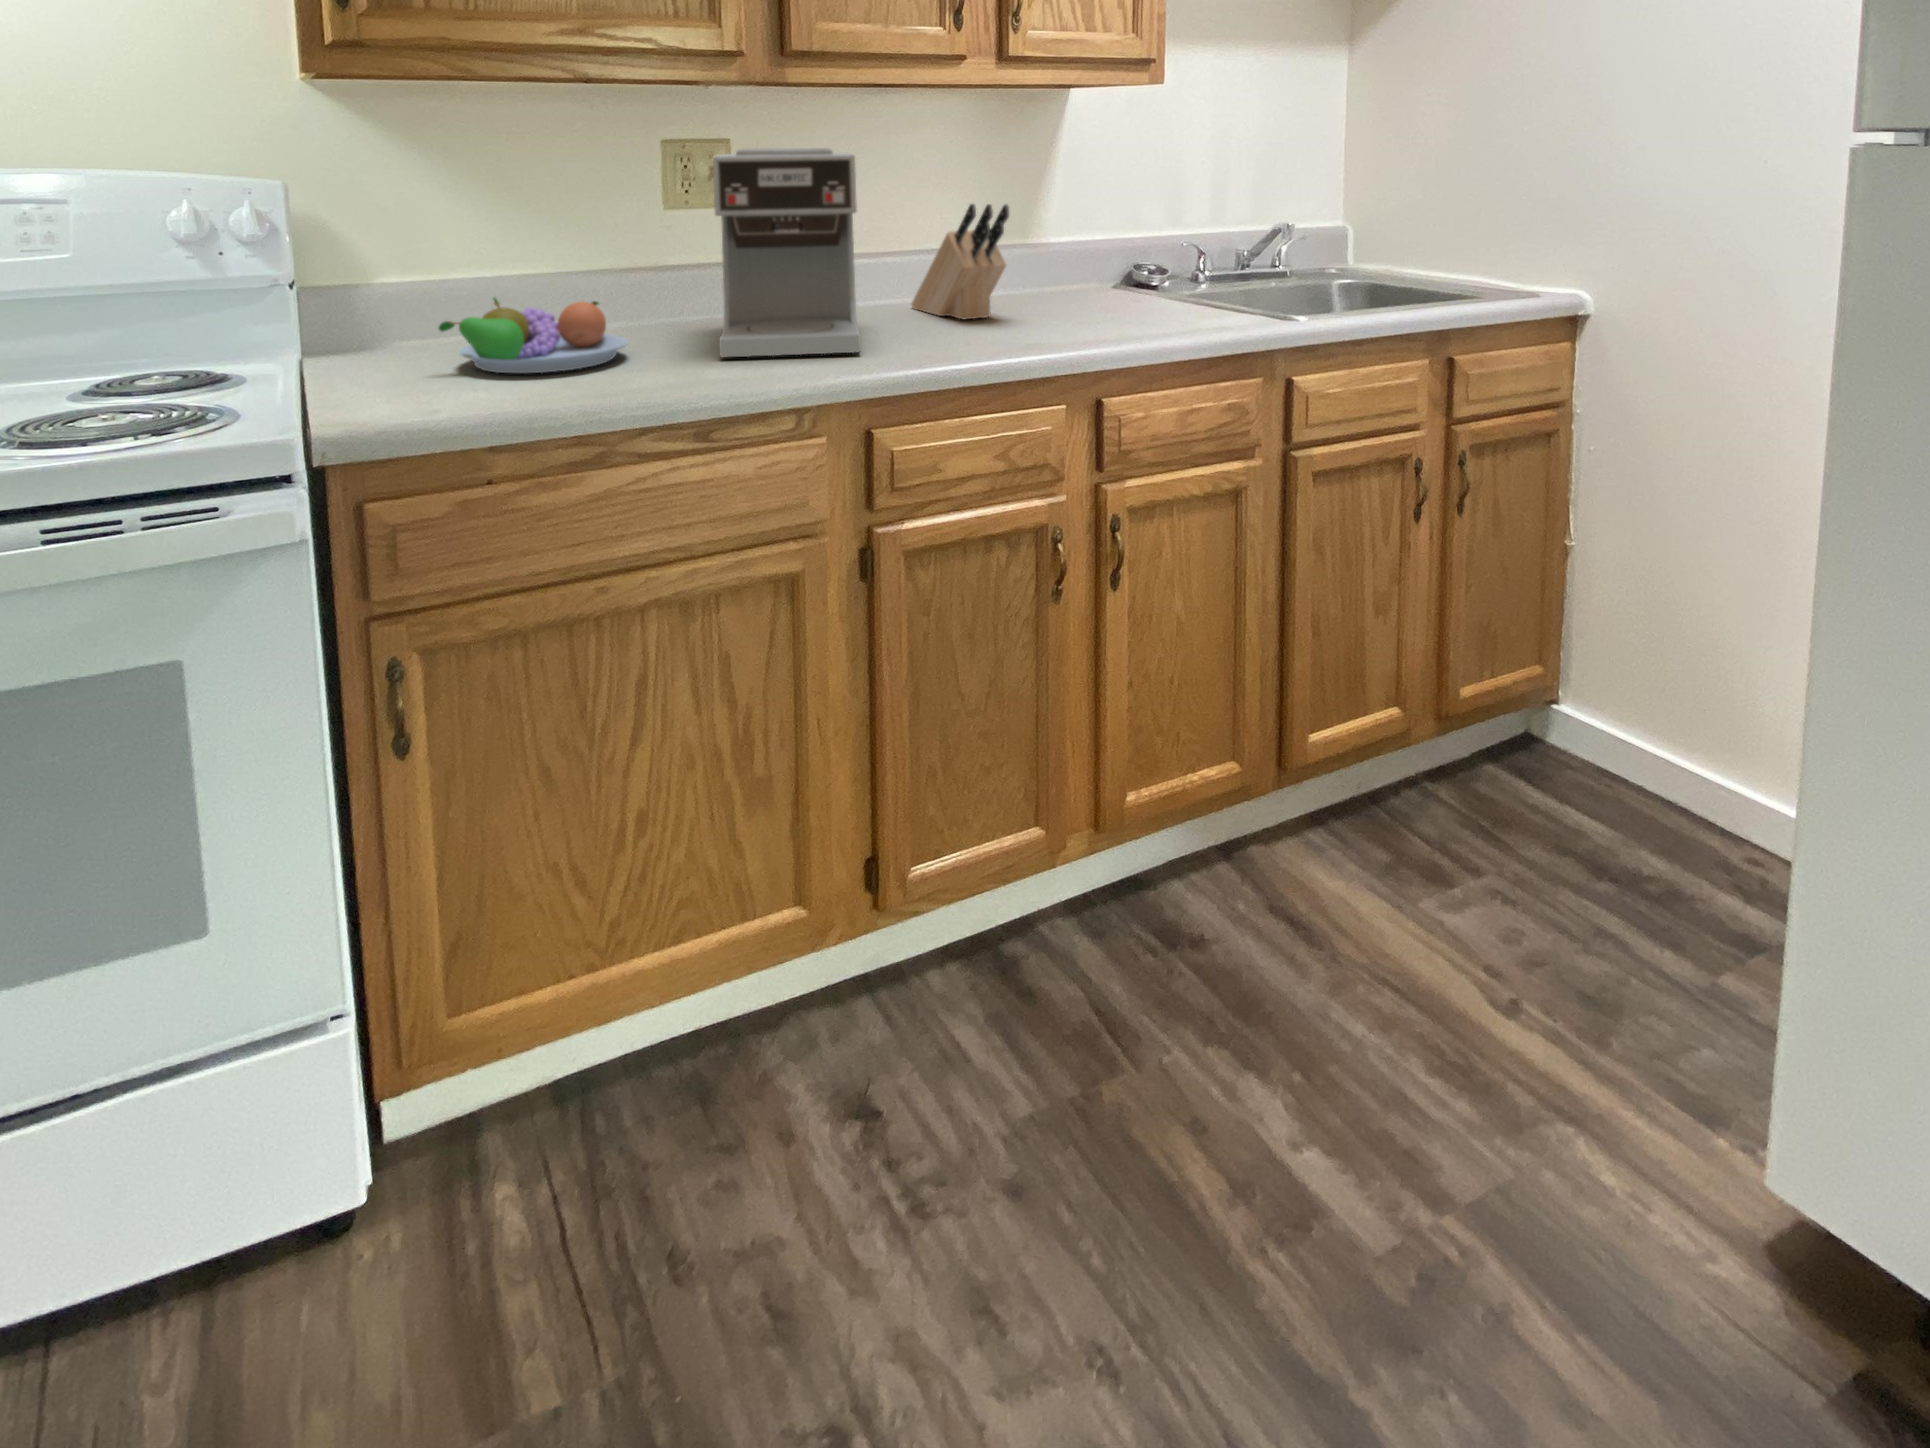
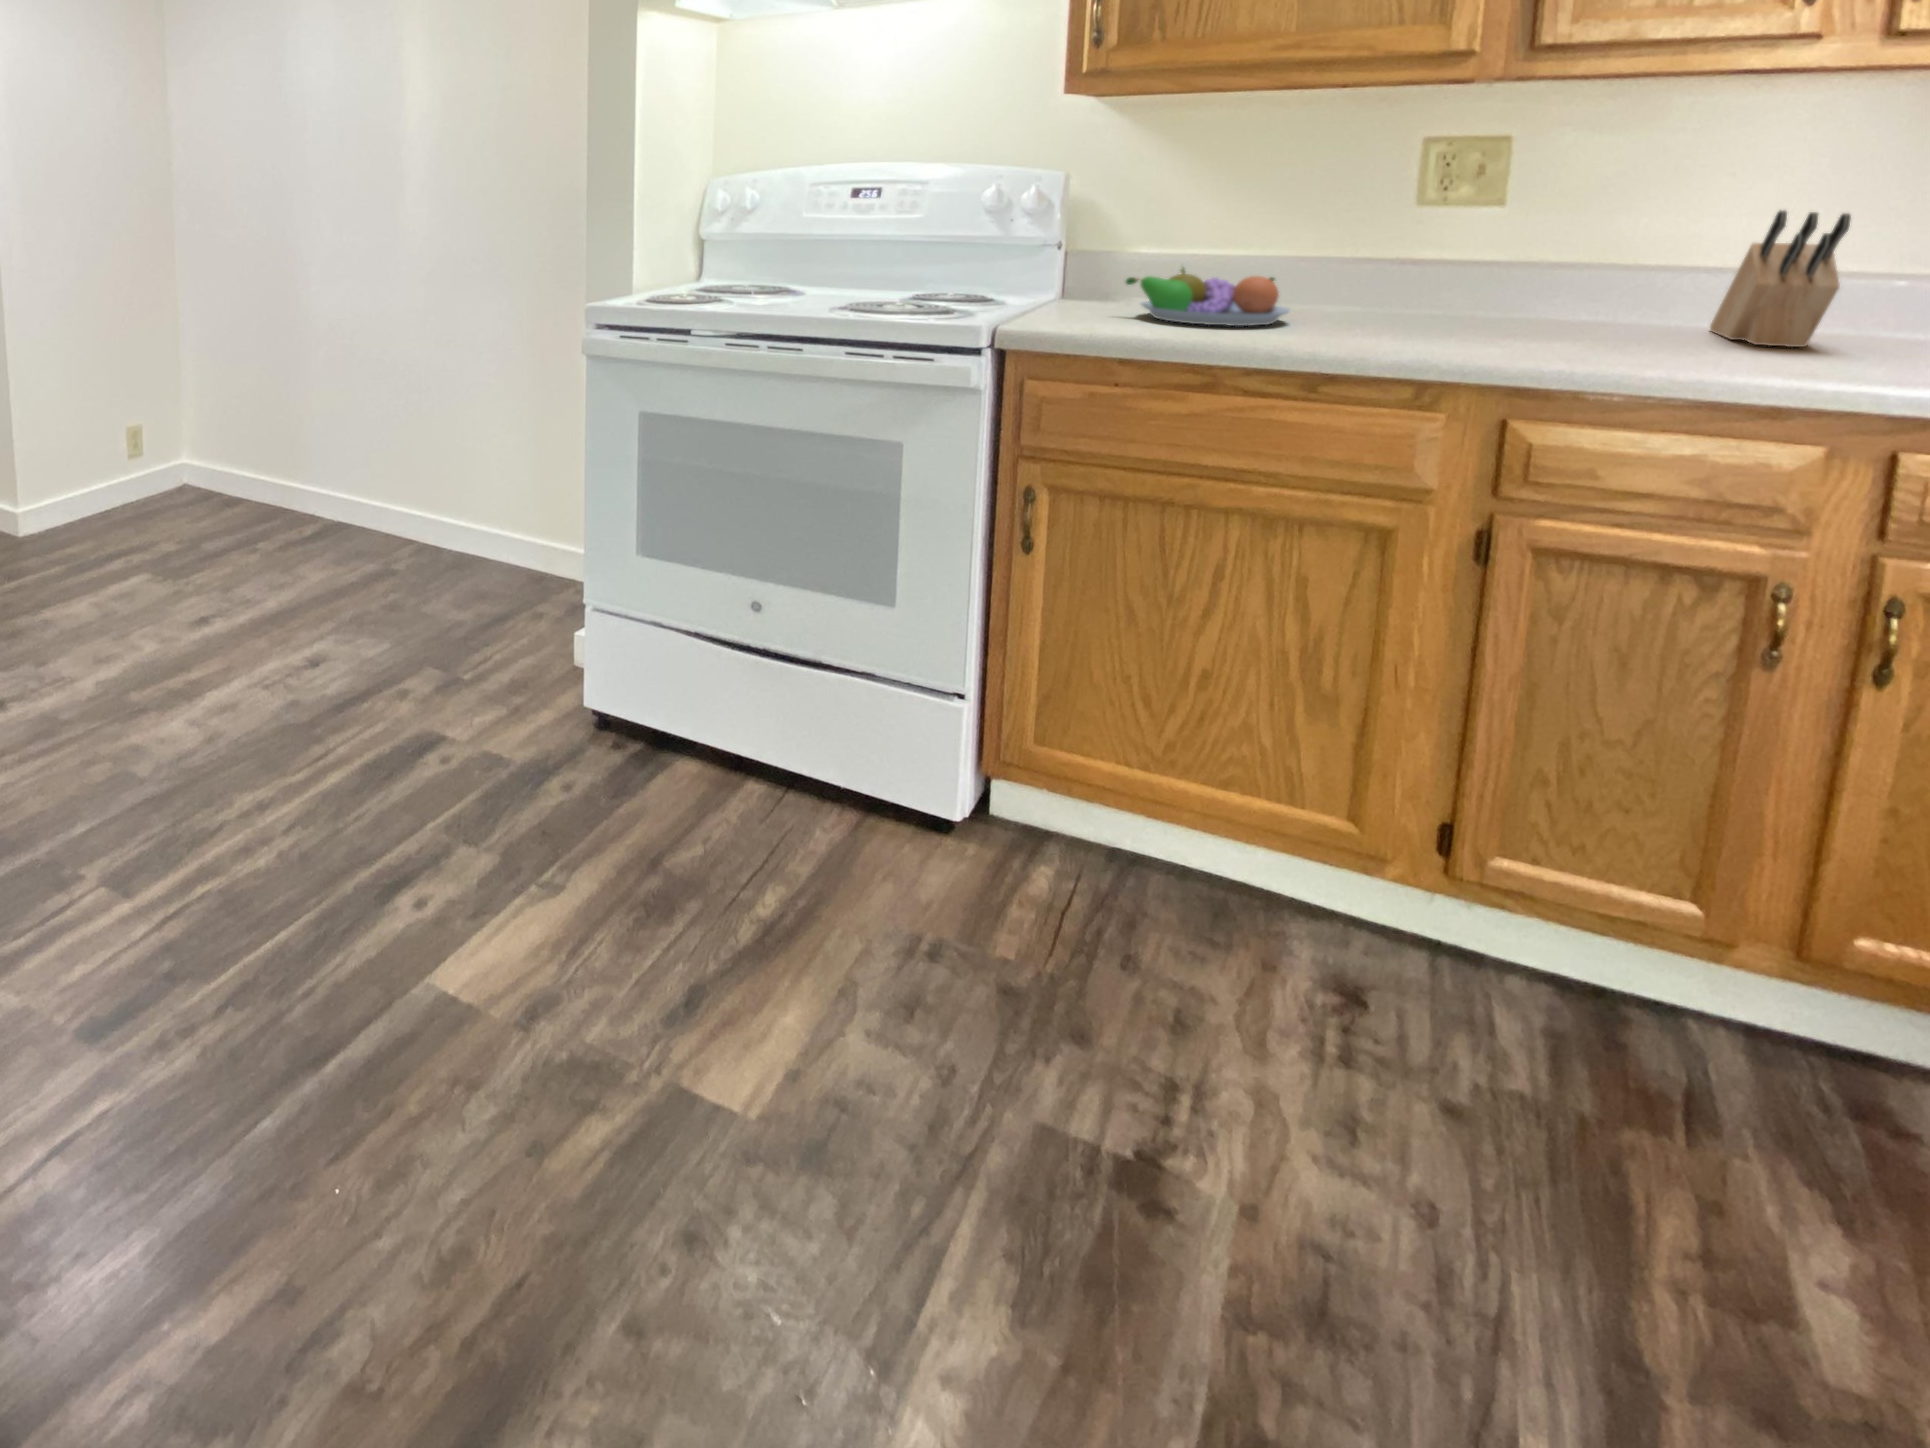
coffee maker: present [713,148,861,358] -> none [1370,146,1612,348]

